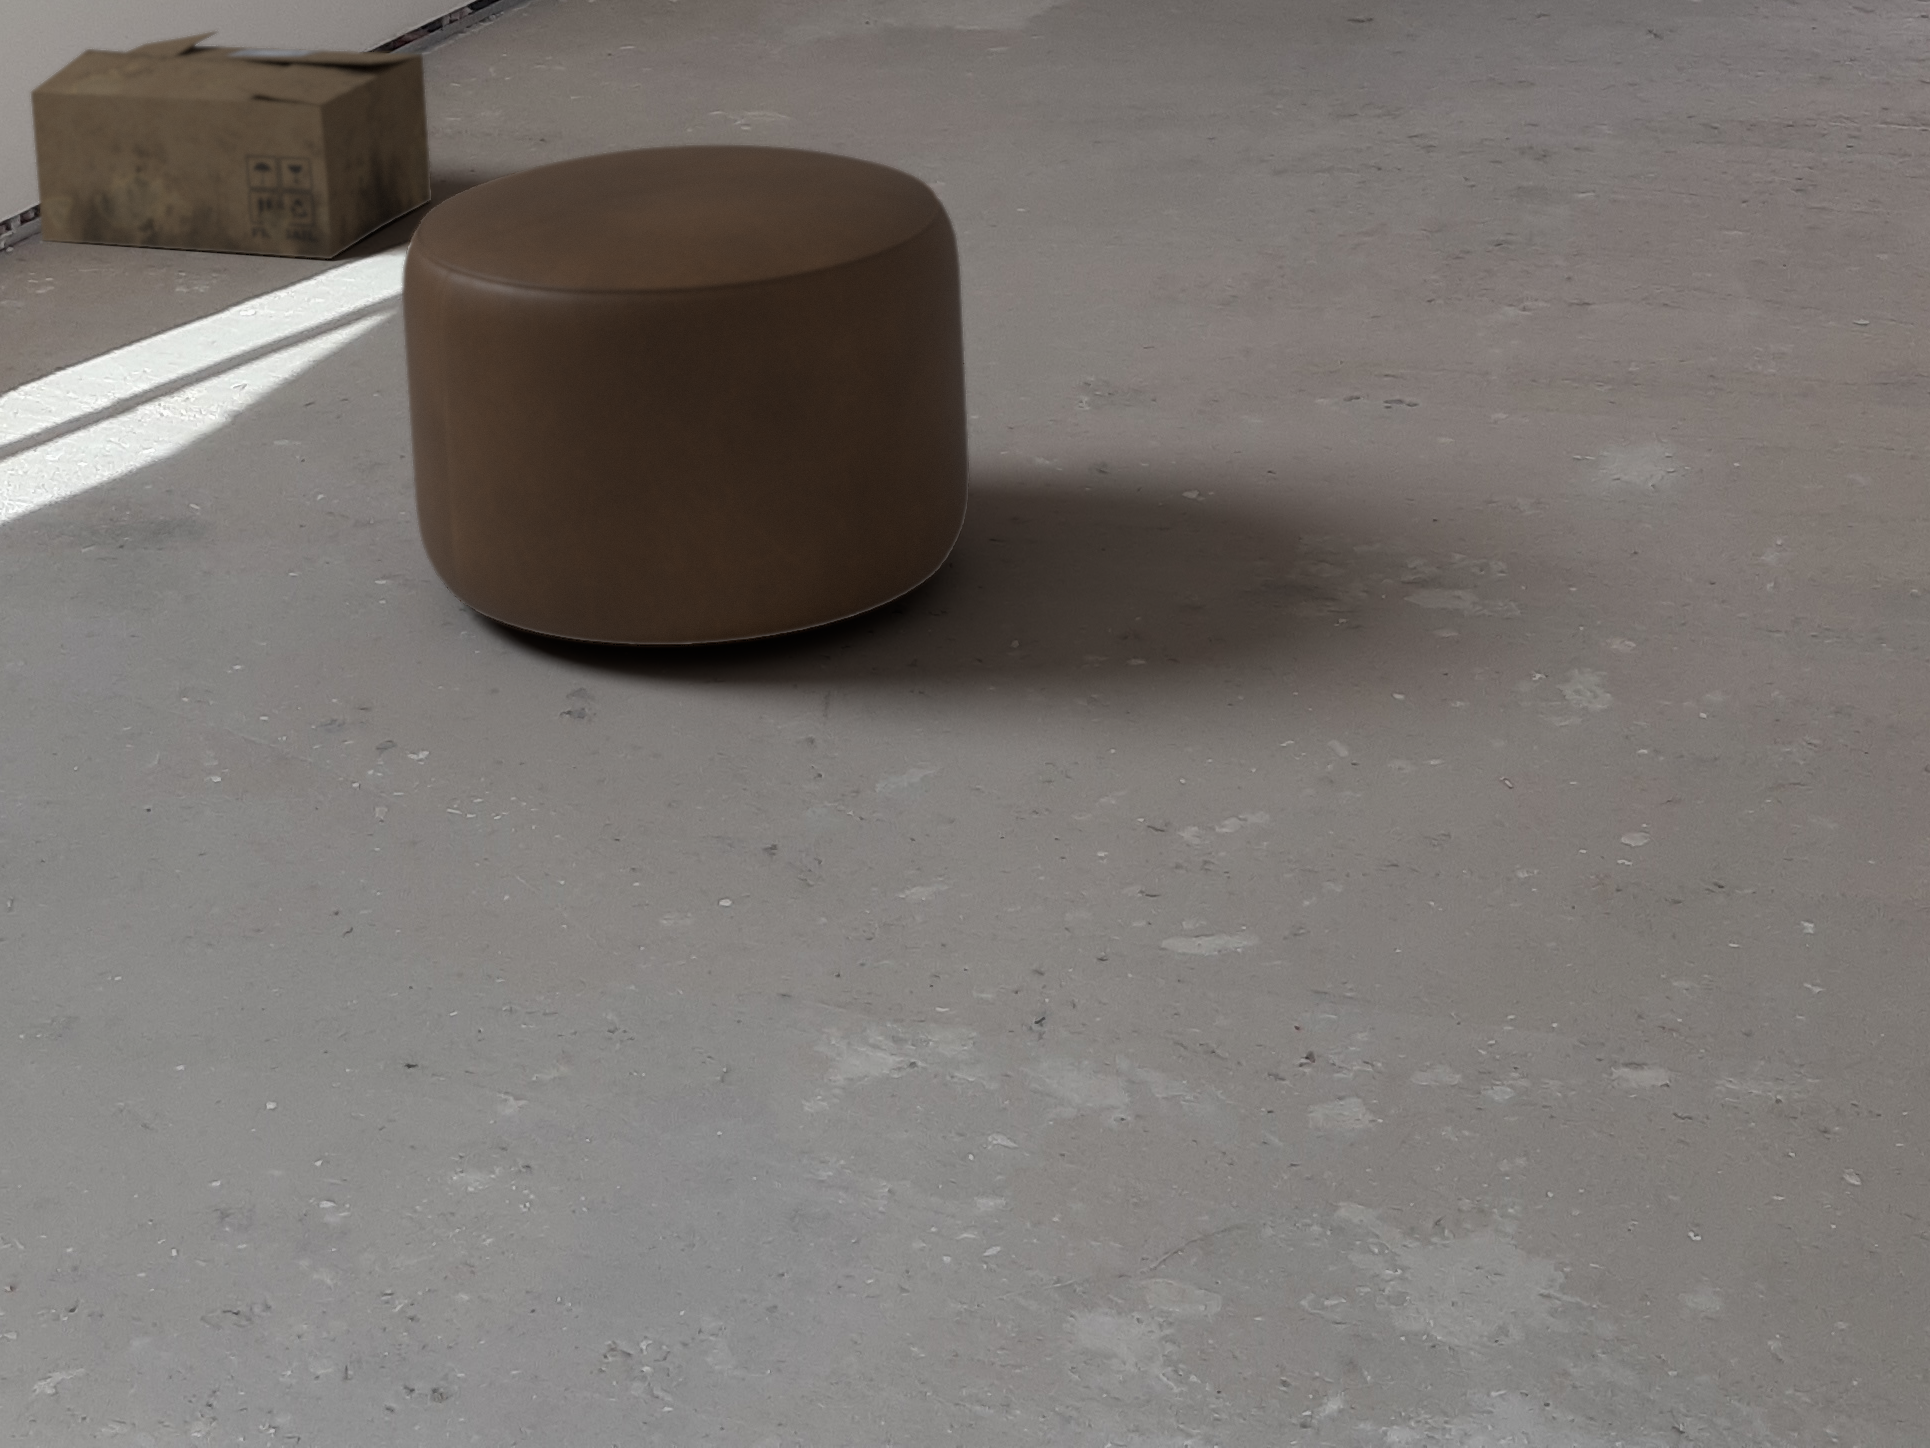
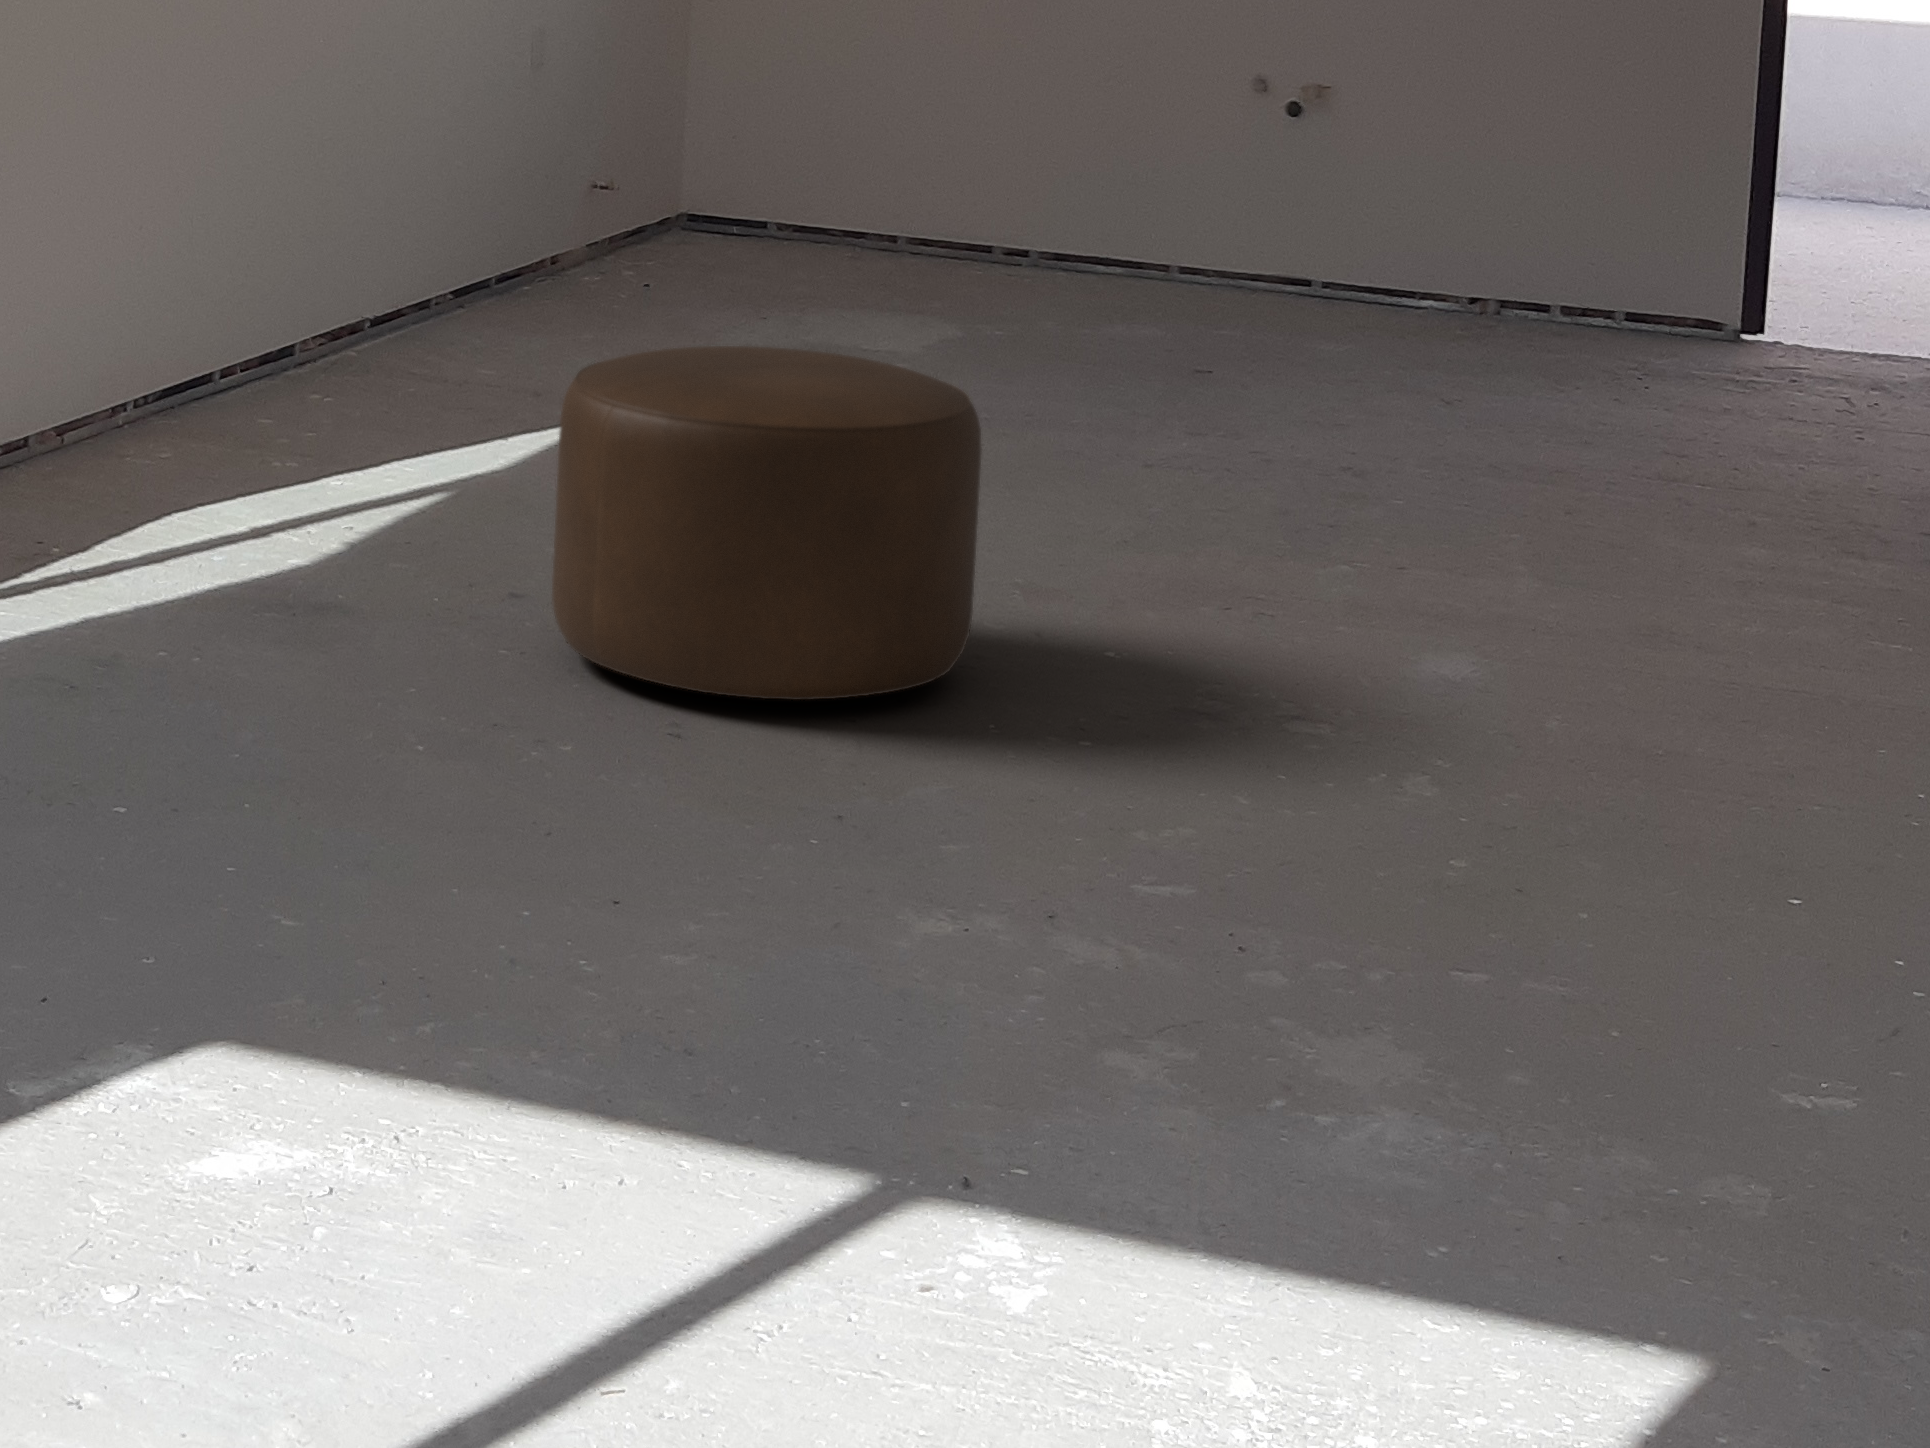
cardboard box: present [31,32,432,259] -> none [151,271,470,455]

